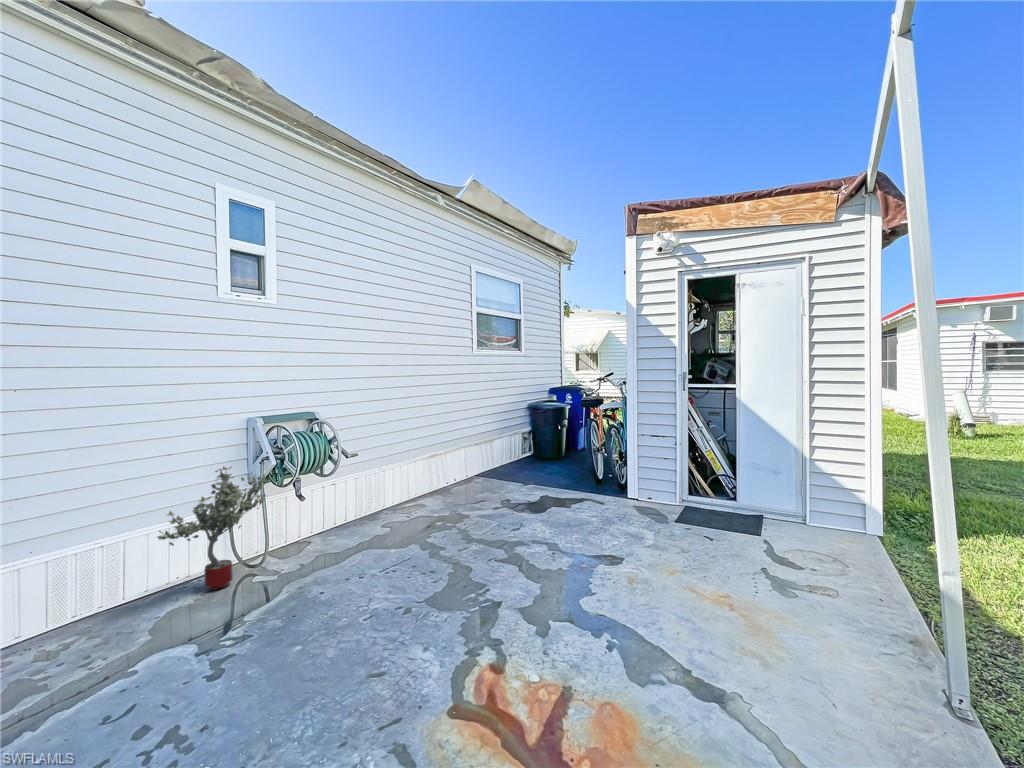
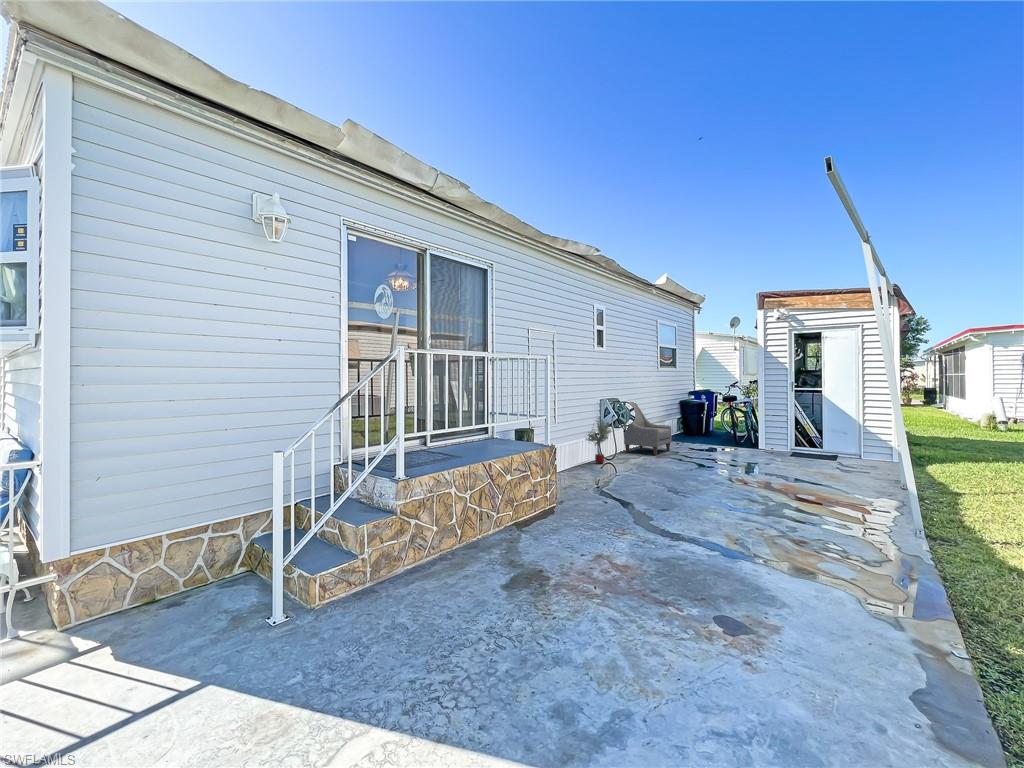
chair: none [347,412,464,535] -> present [623,402,672,455]

